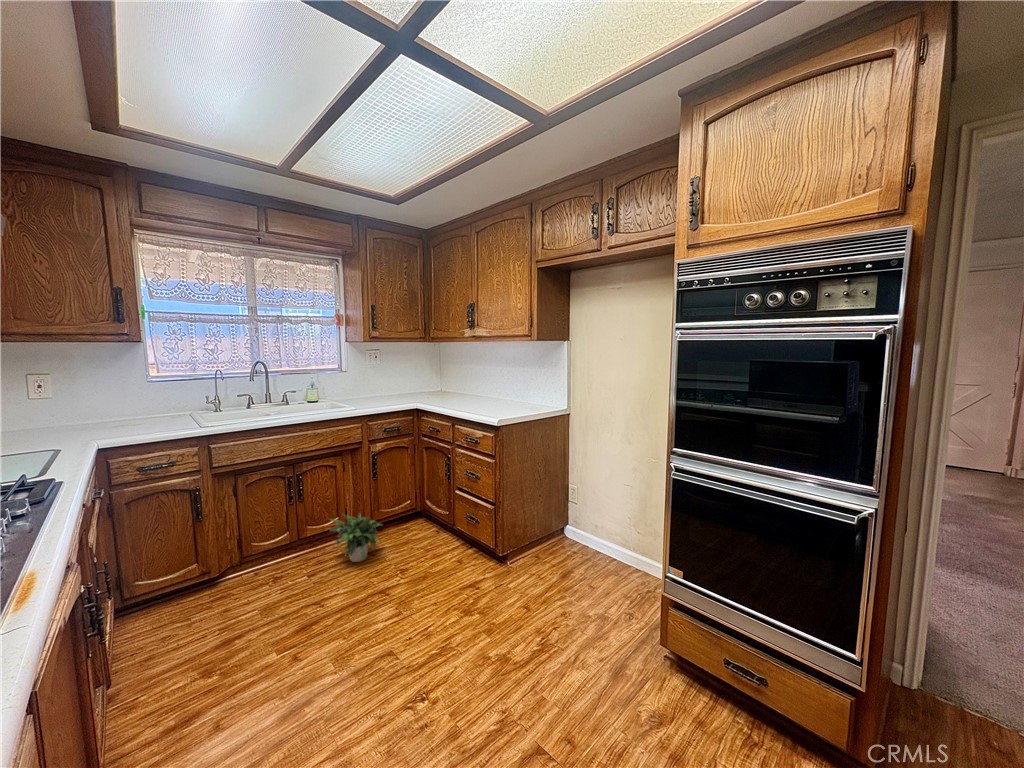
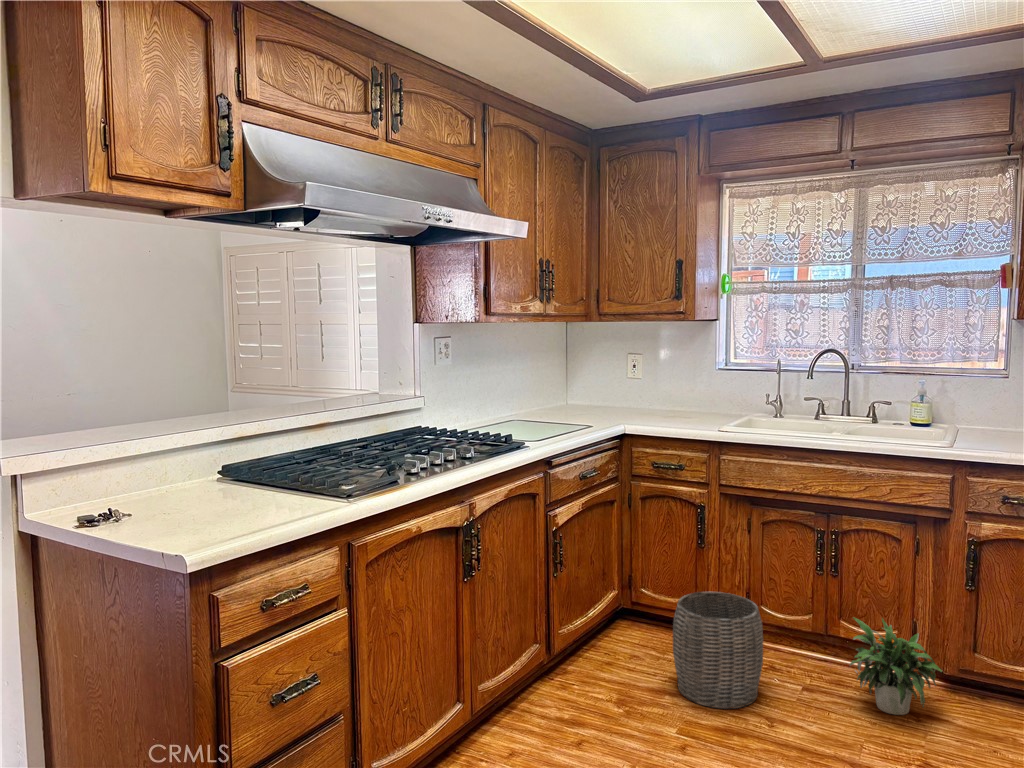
woven basket: none [222,538,298,632] -> present [673,592,763,709]

